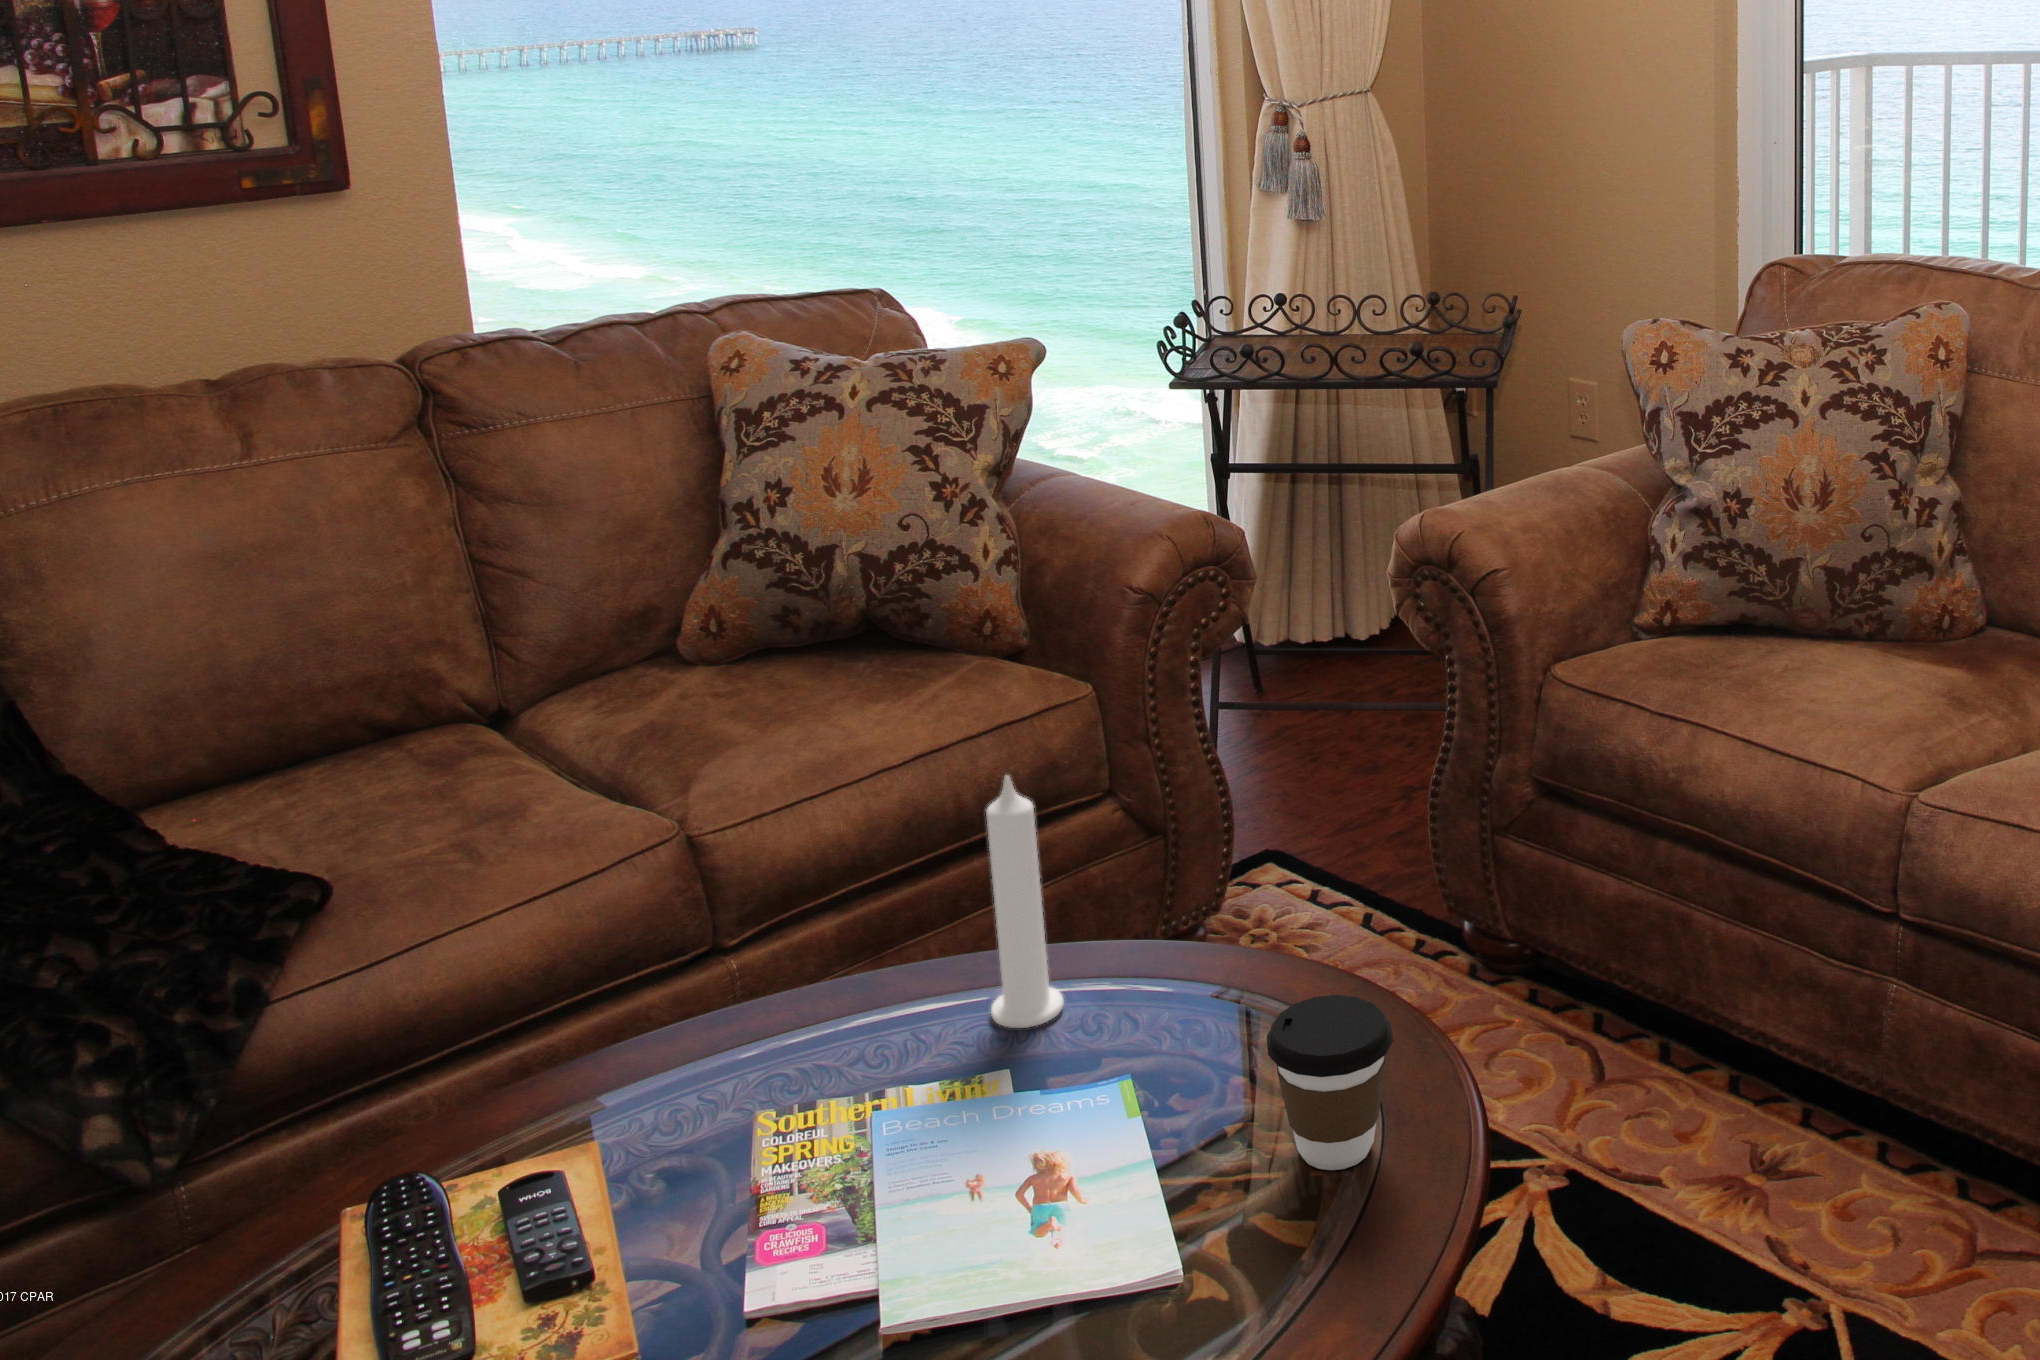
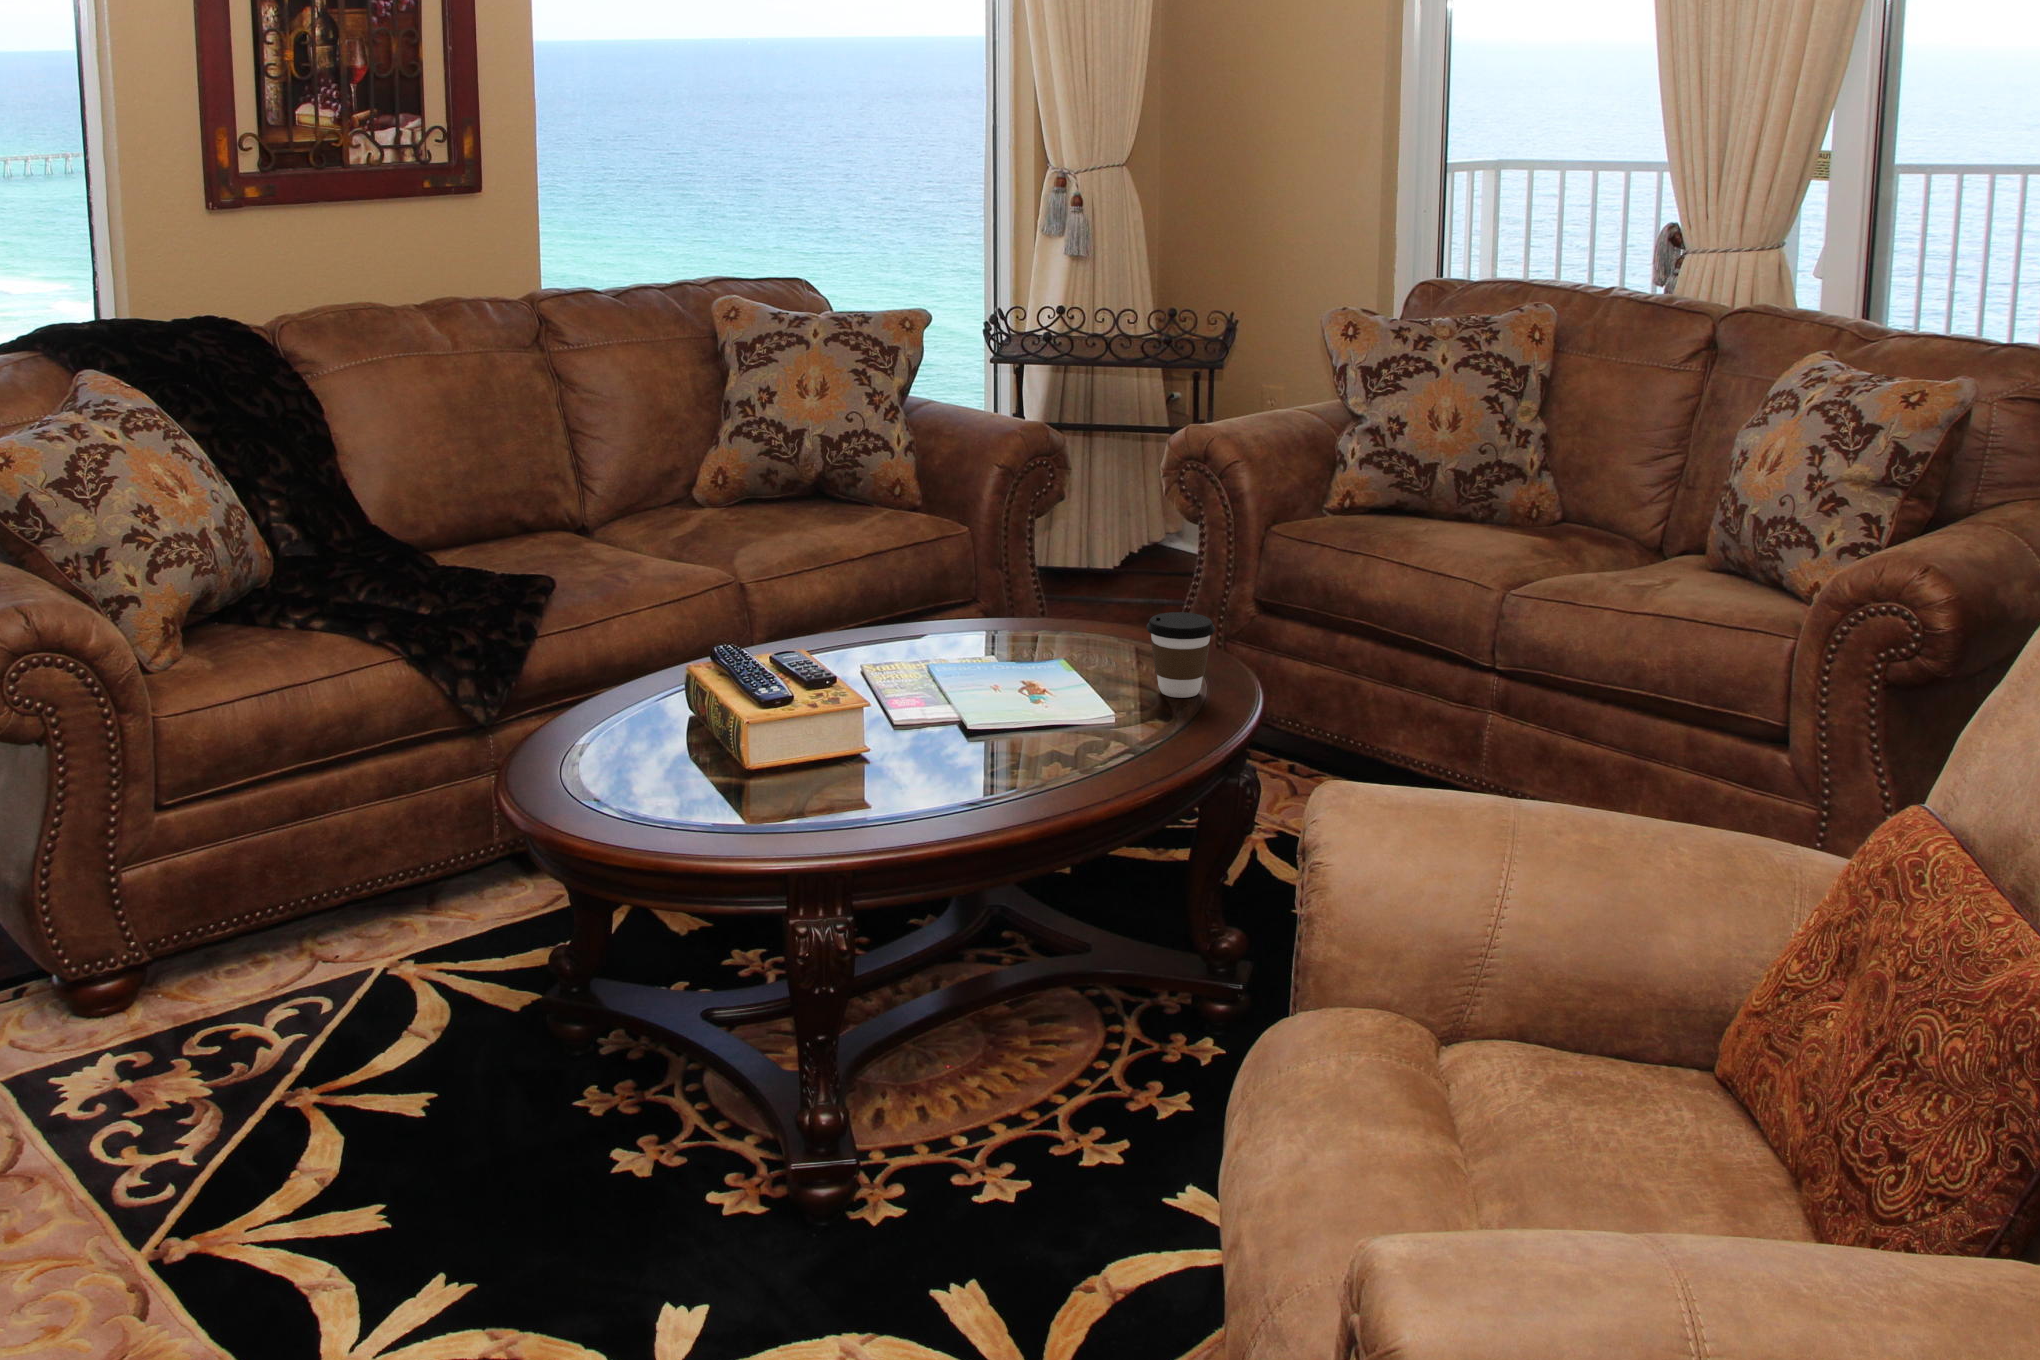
candle: present [986,776,1064,1028] -> none [968,504,1008,649]

